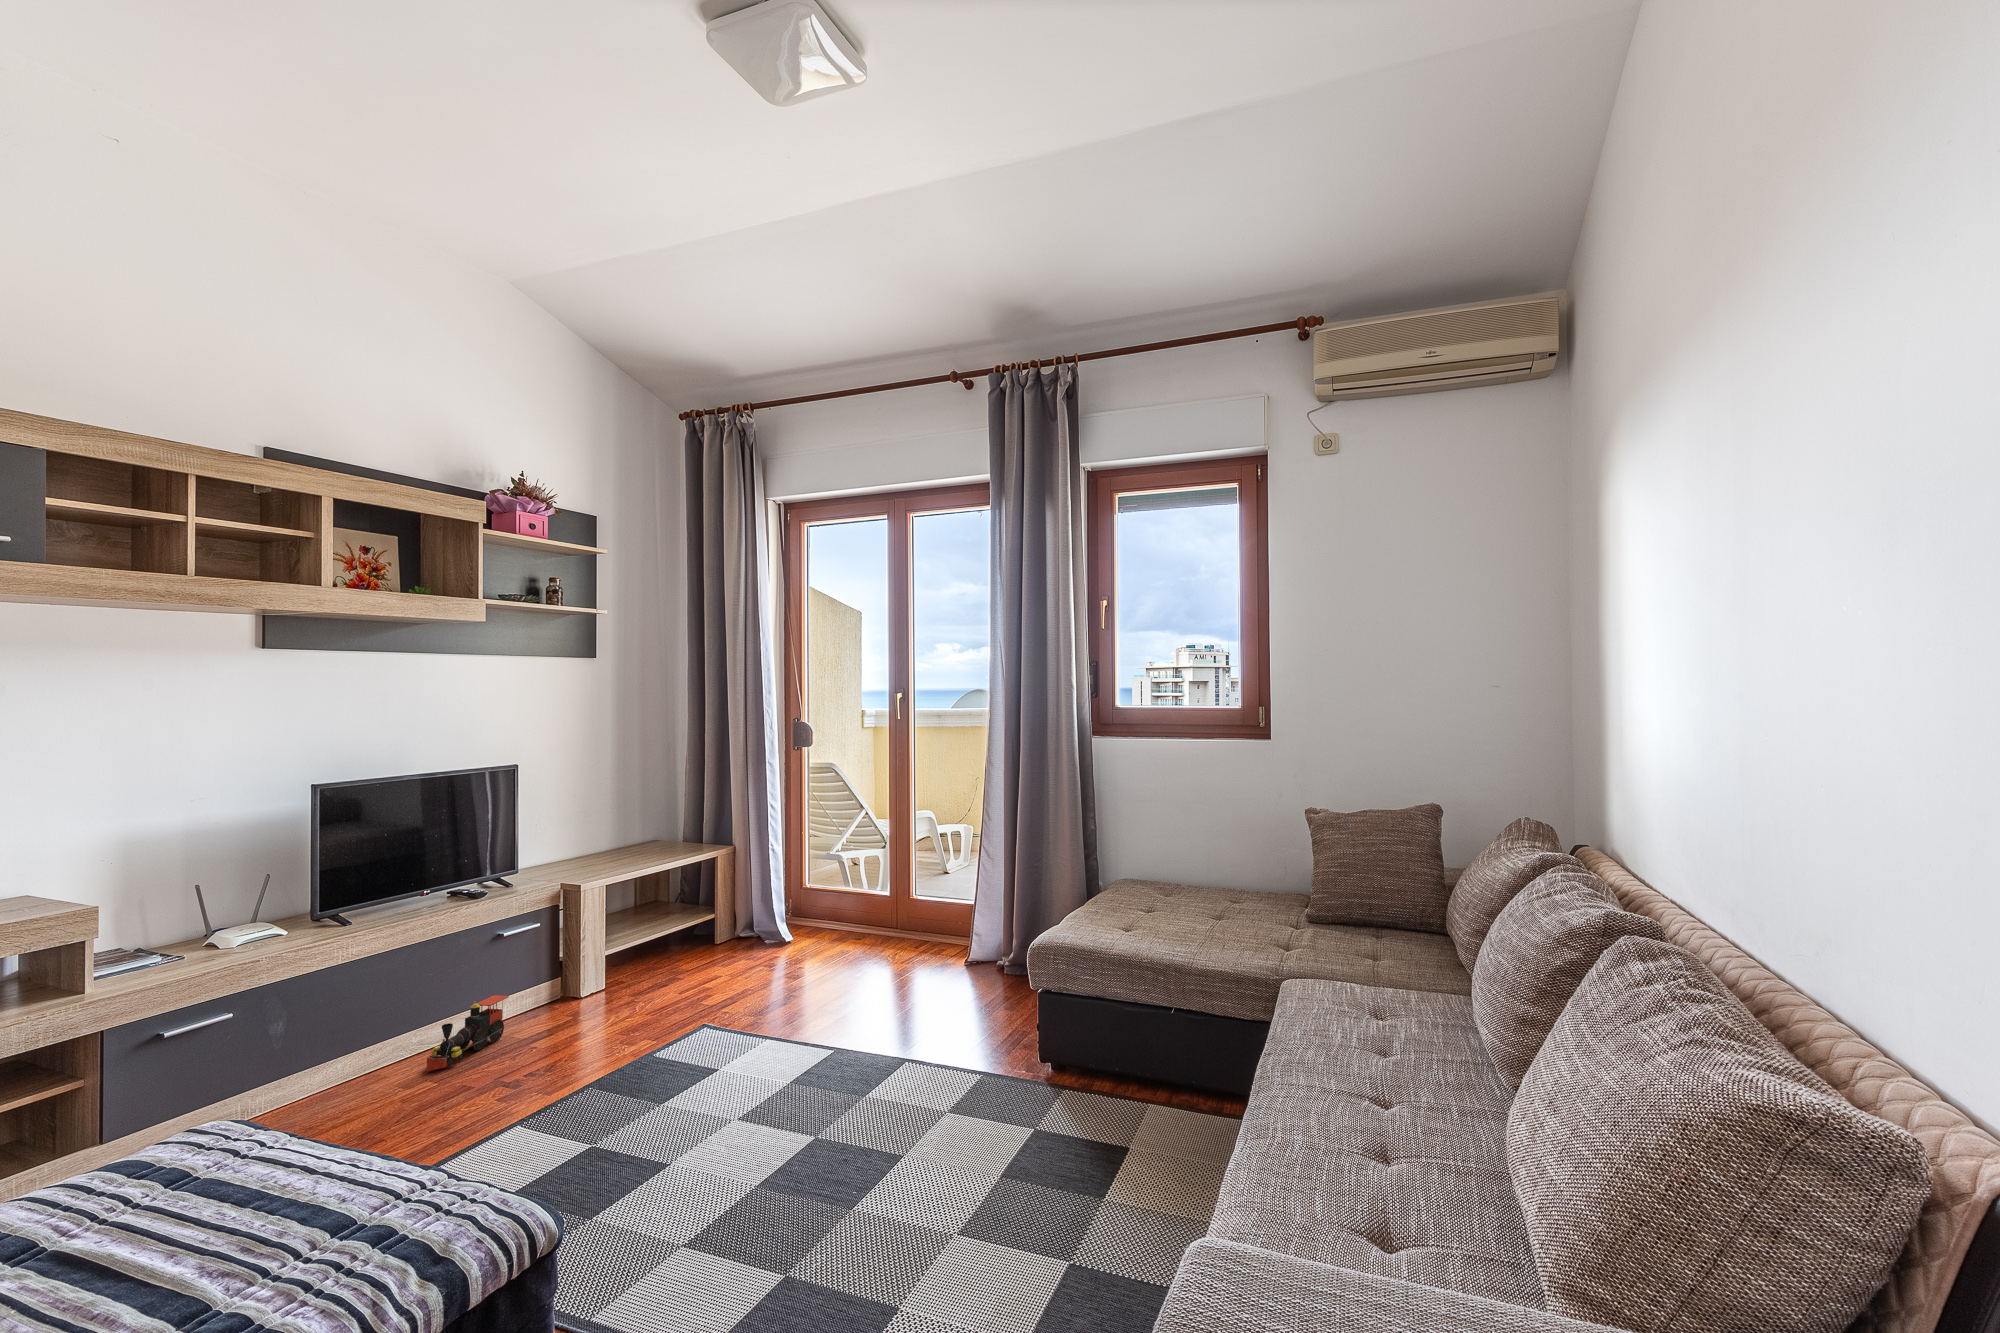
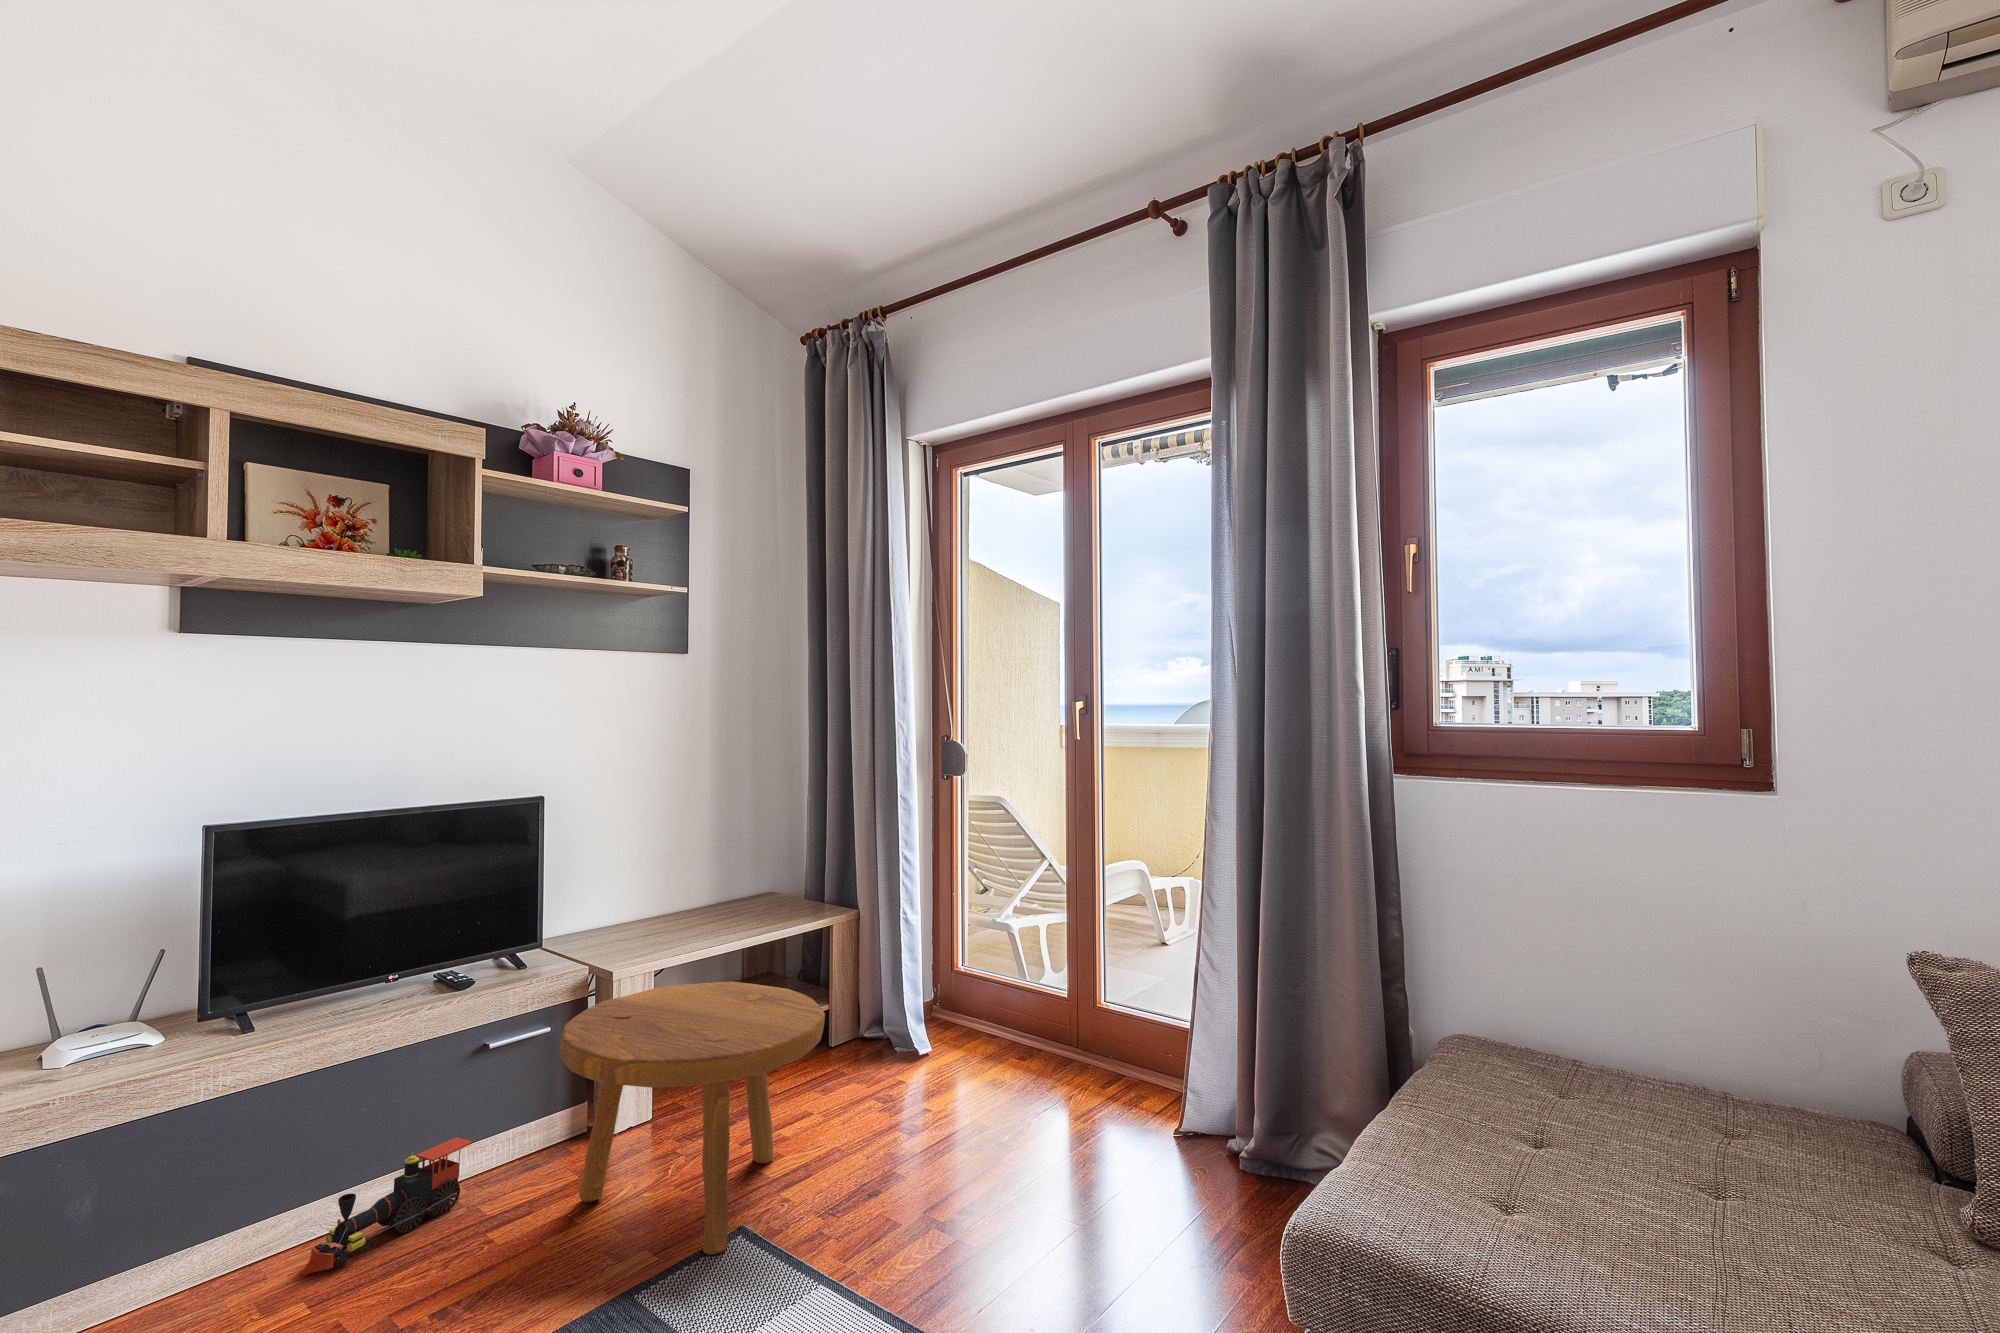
footstool: none [582,886,752,1037] -> present [559,982,825,1255]

